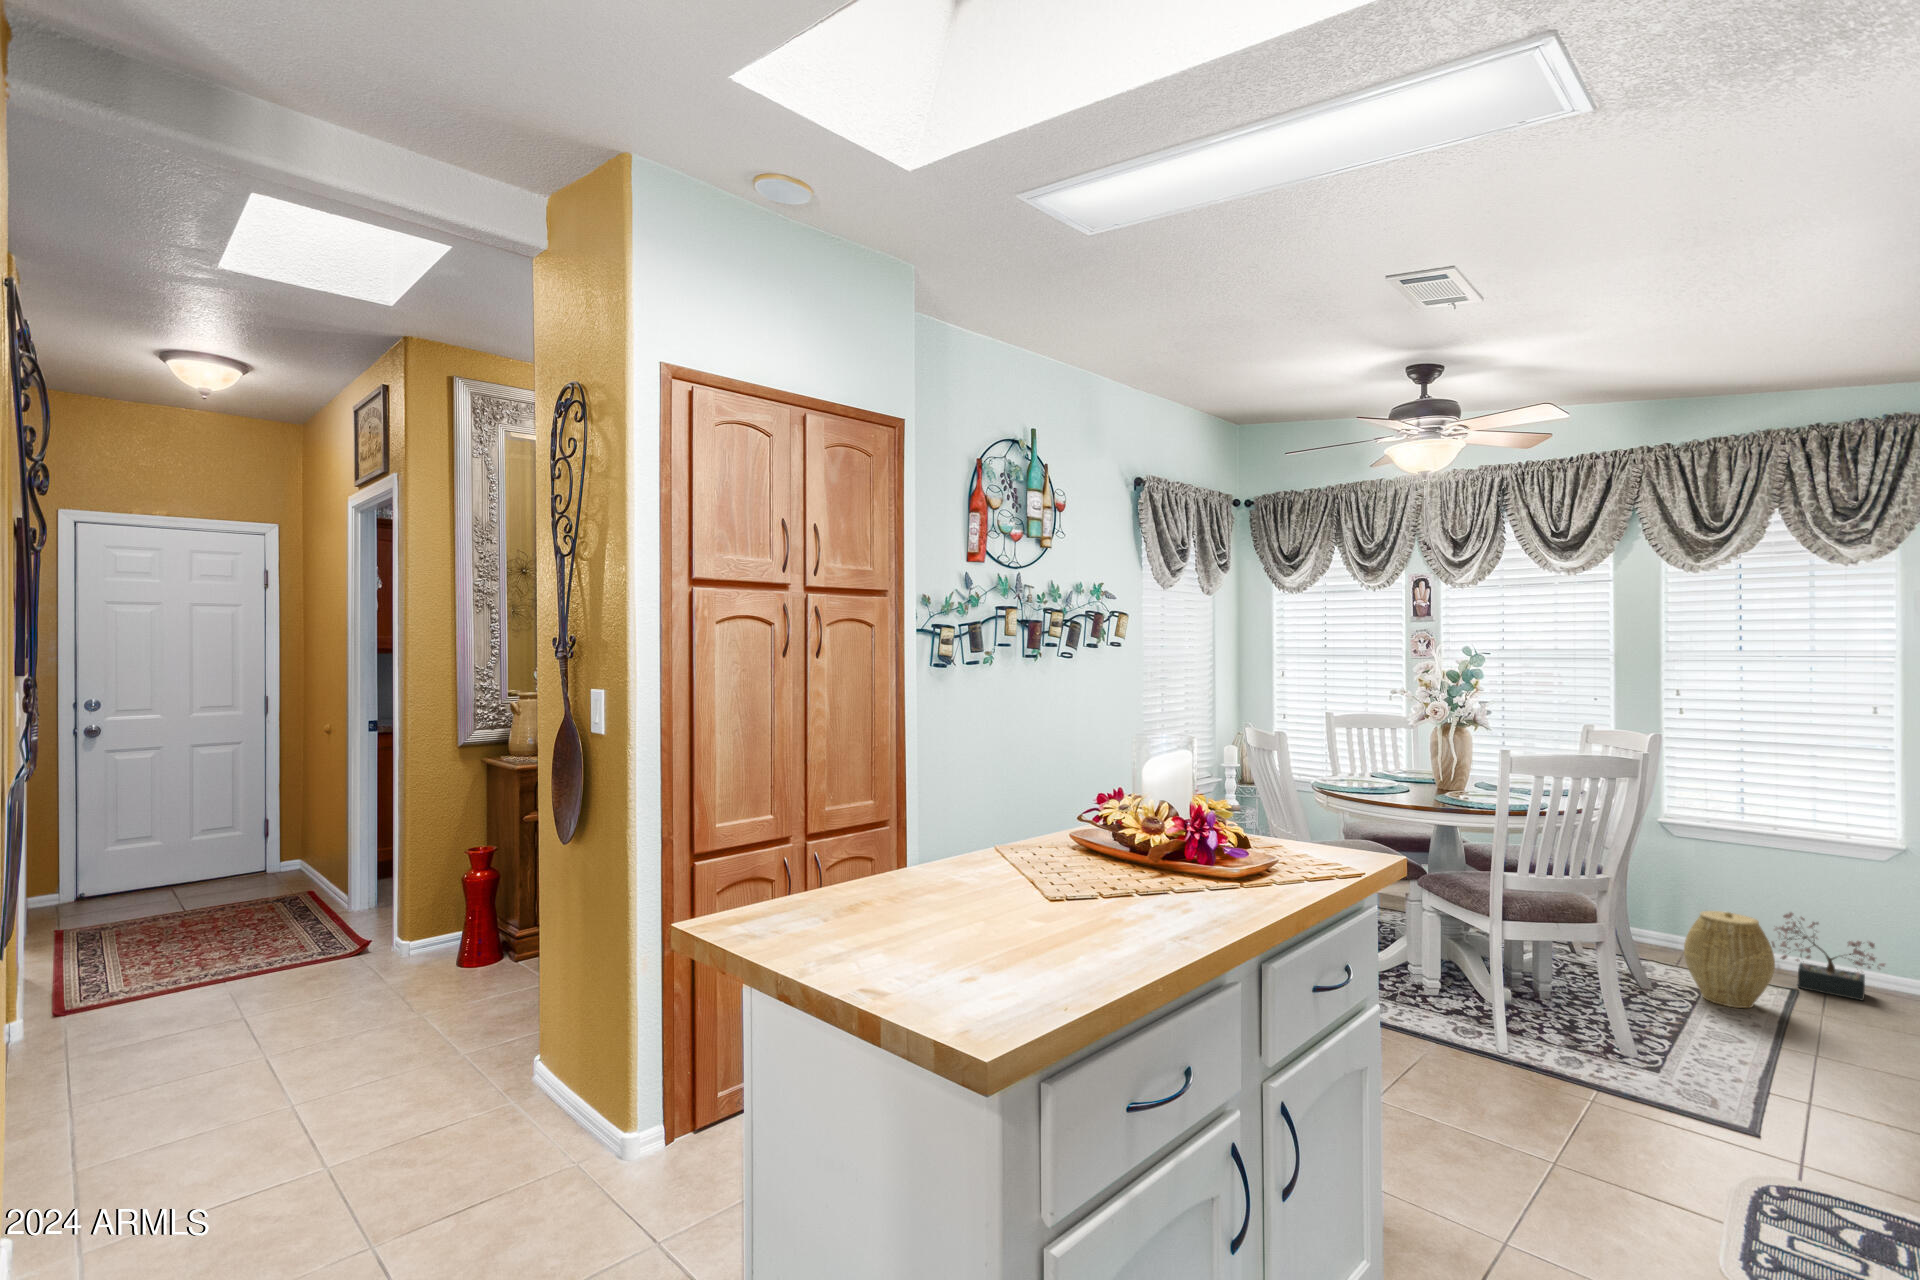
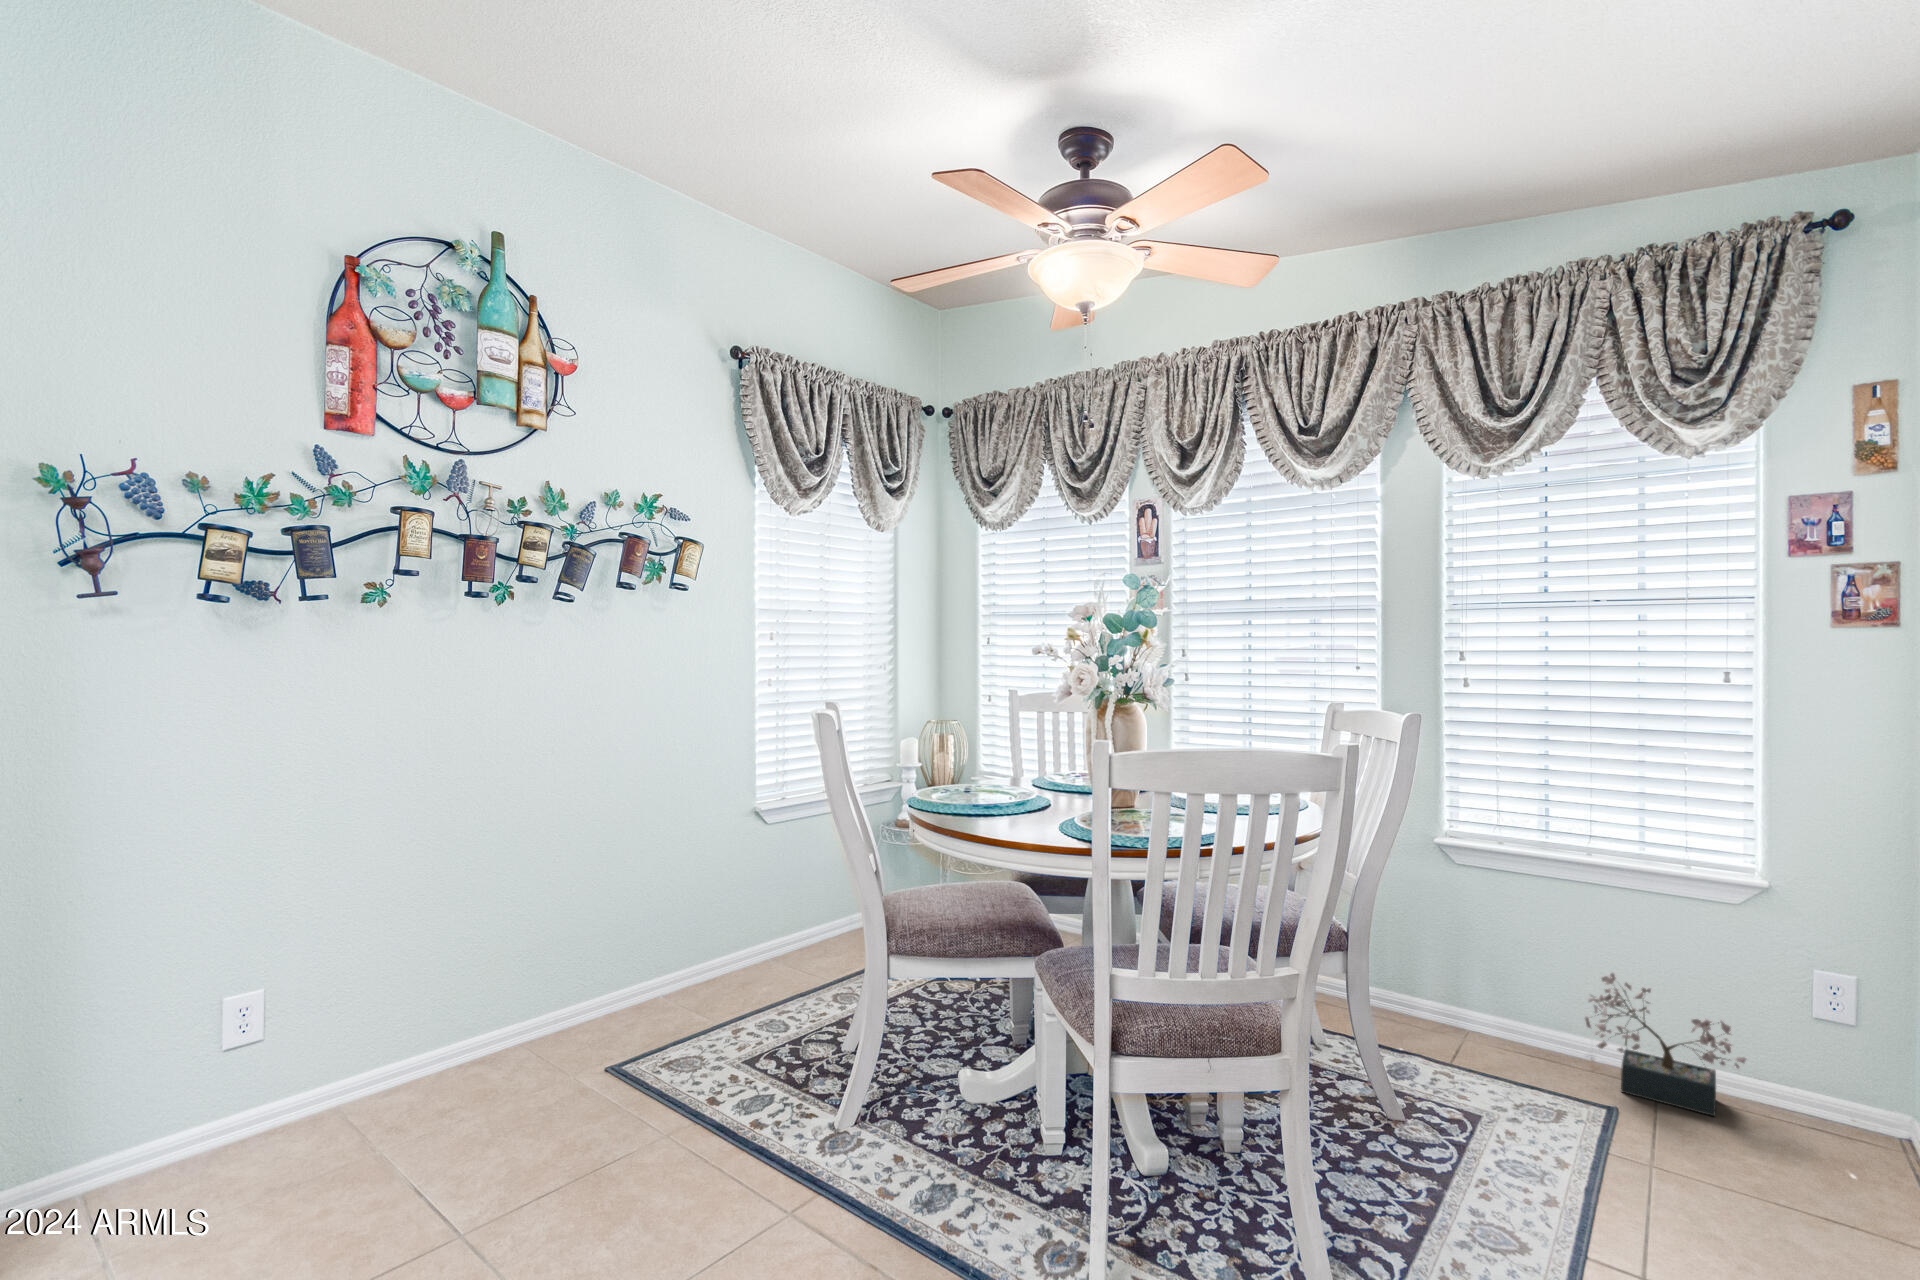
woven basket: present [1684,911,1775,1008] -> none [1453,985,1585,1147]

